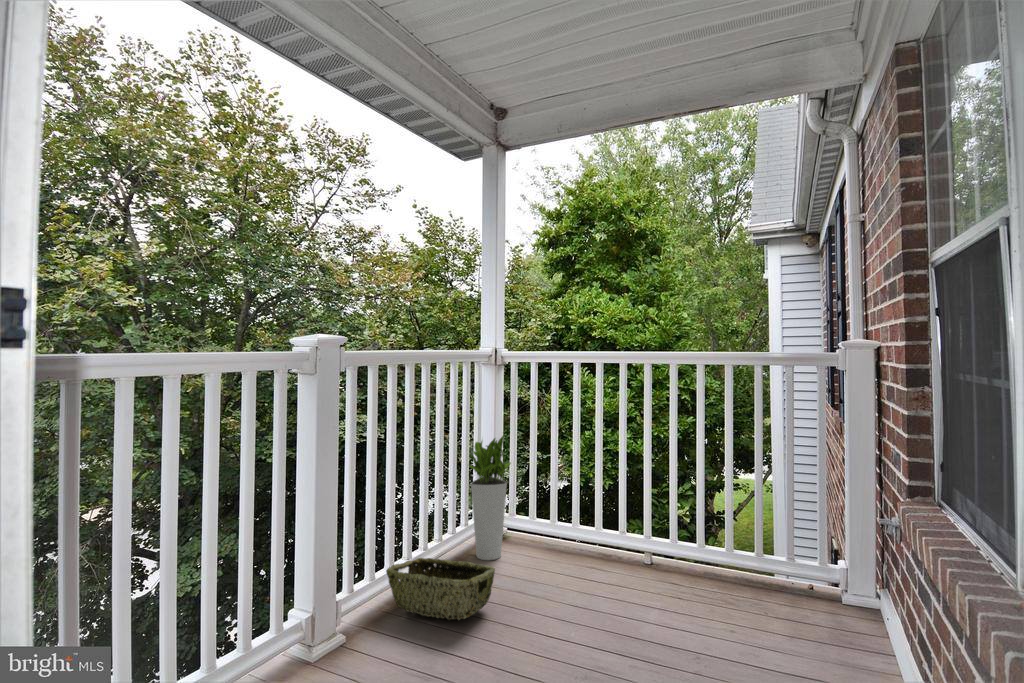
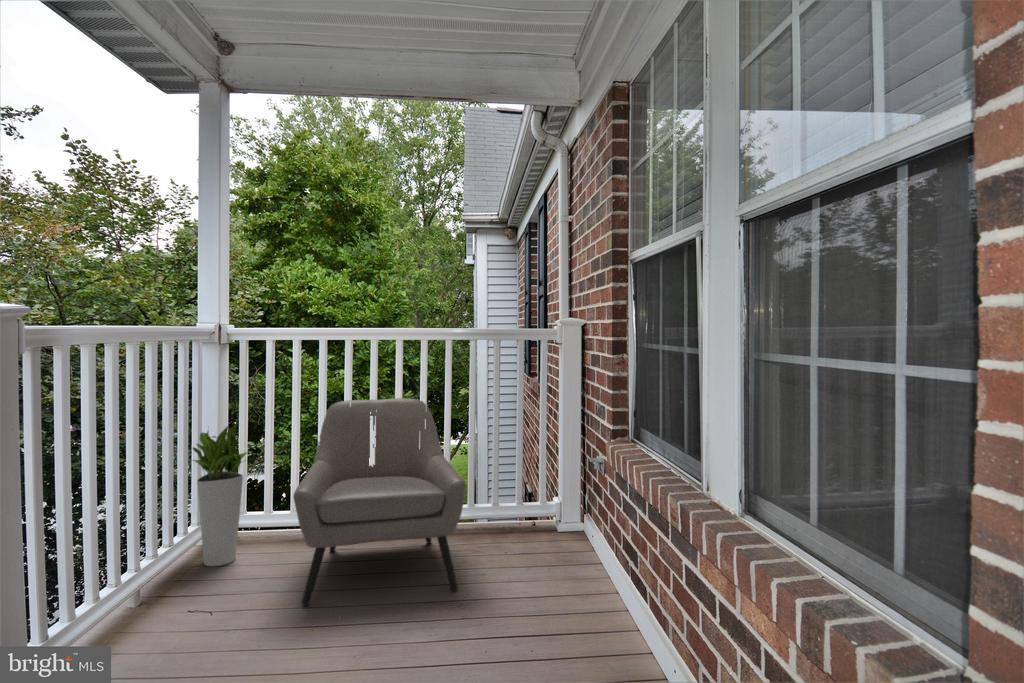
armchair: none [536,422,708,639] -> present [293,398,466,606]
woven basket: present [386,558,495,620] -> none [96,567,245,642]

